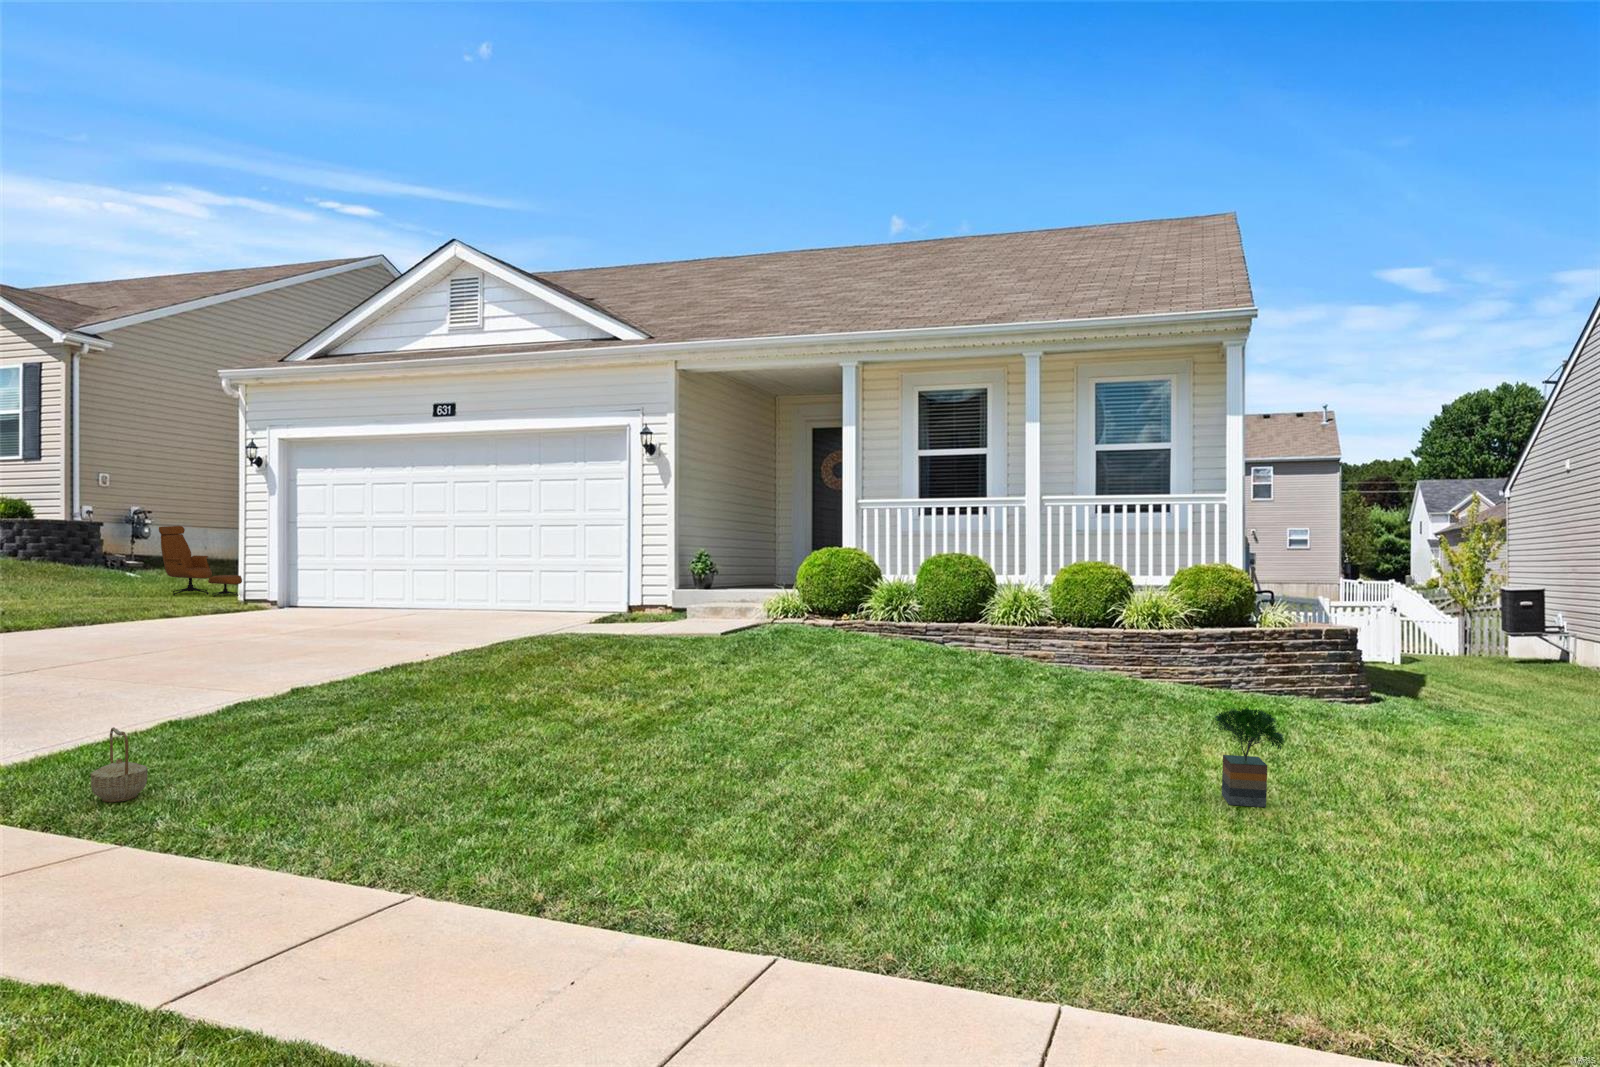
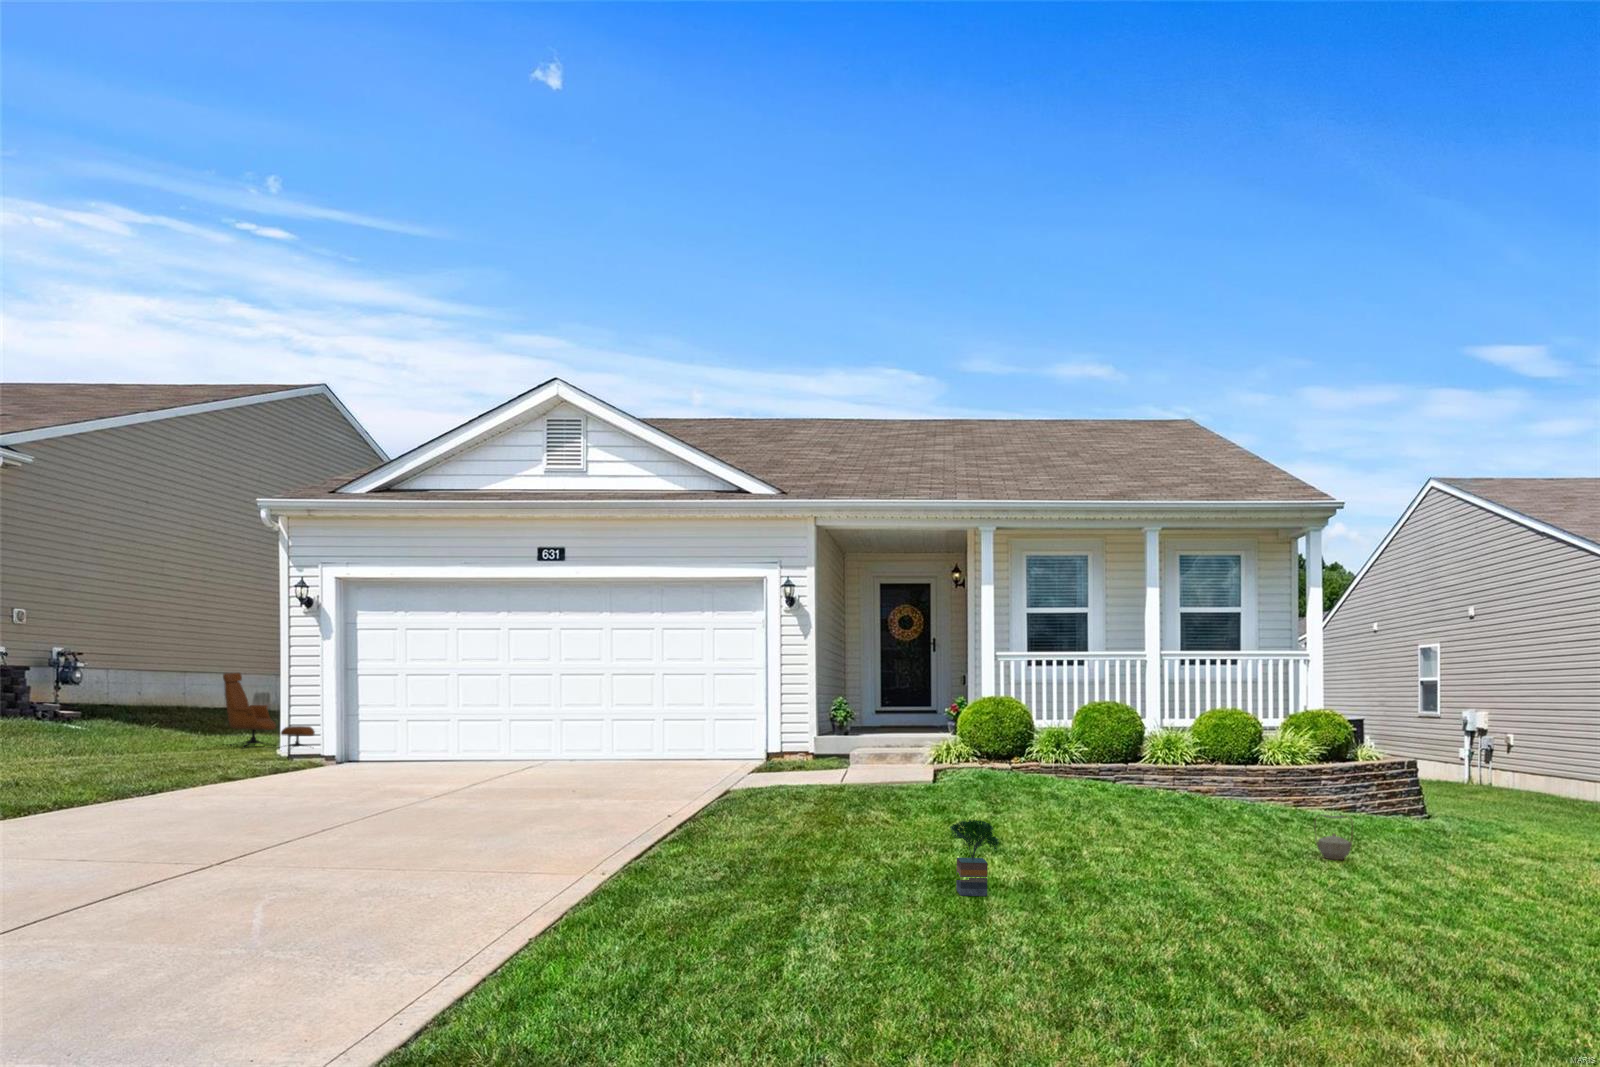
potted tree: present [1215,707,1284,807] -> present [950,820,999,896]
basket: present [91,727,148,802] -> present [1314,815,1353,860]

